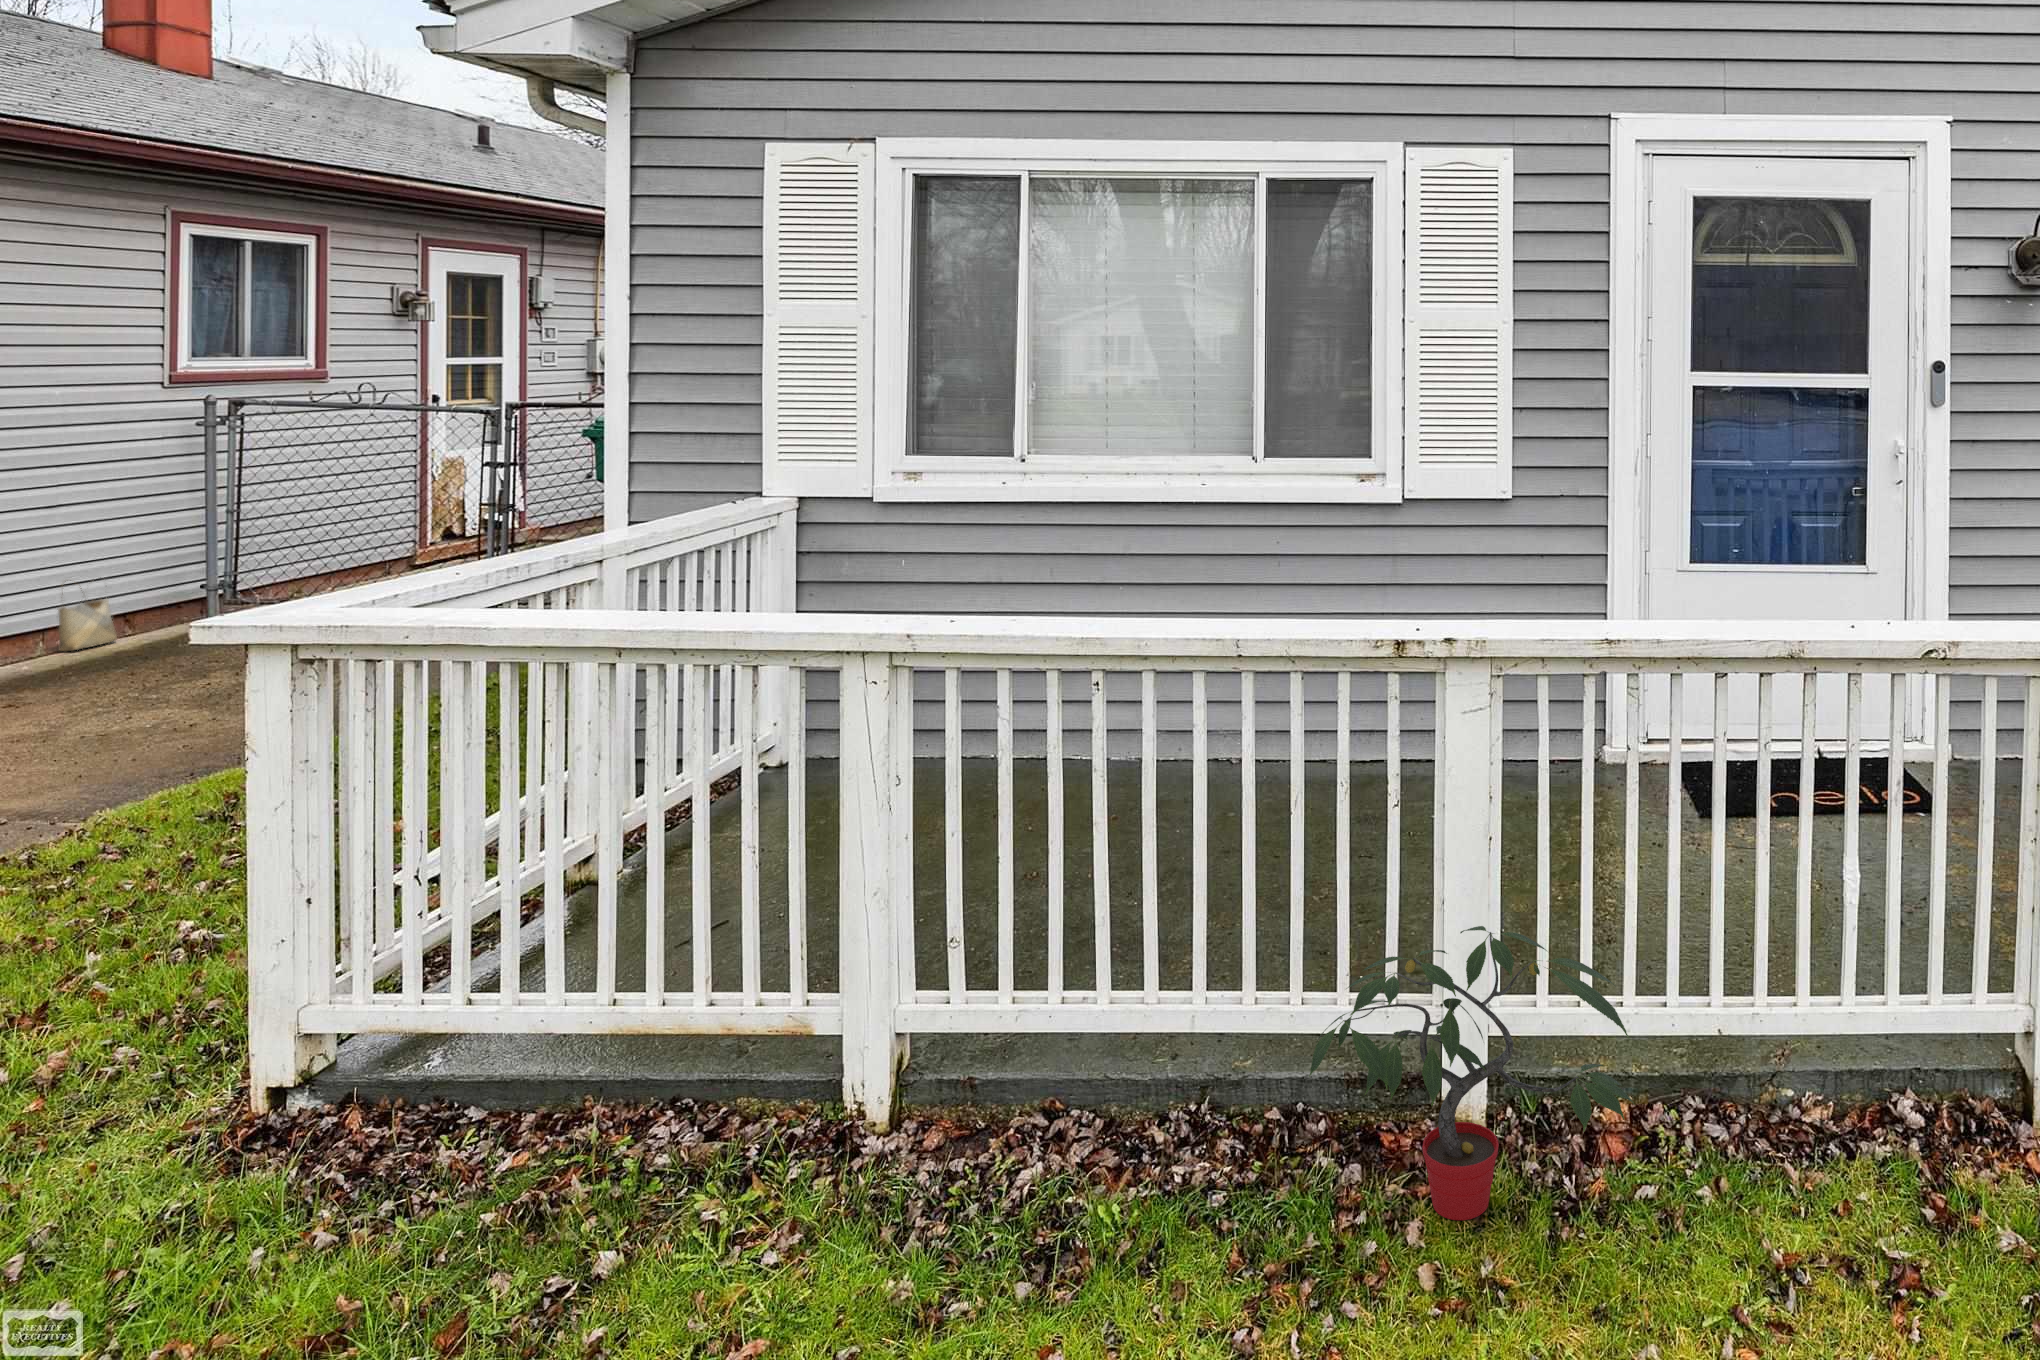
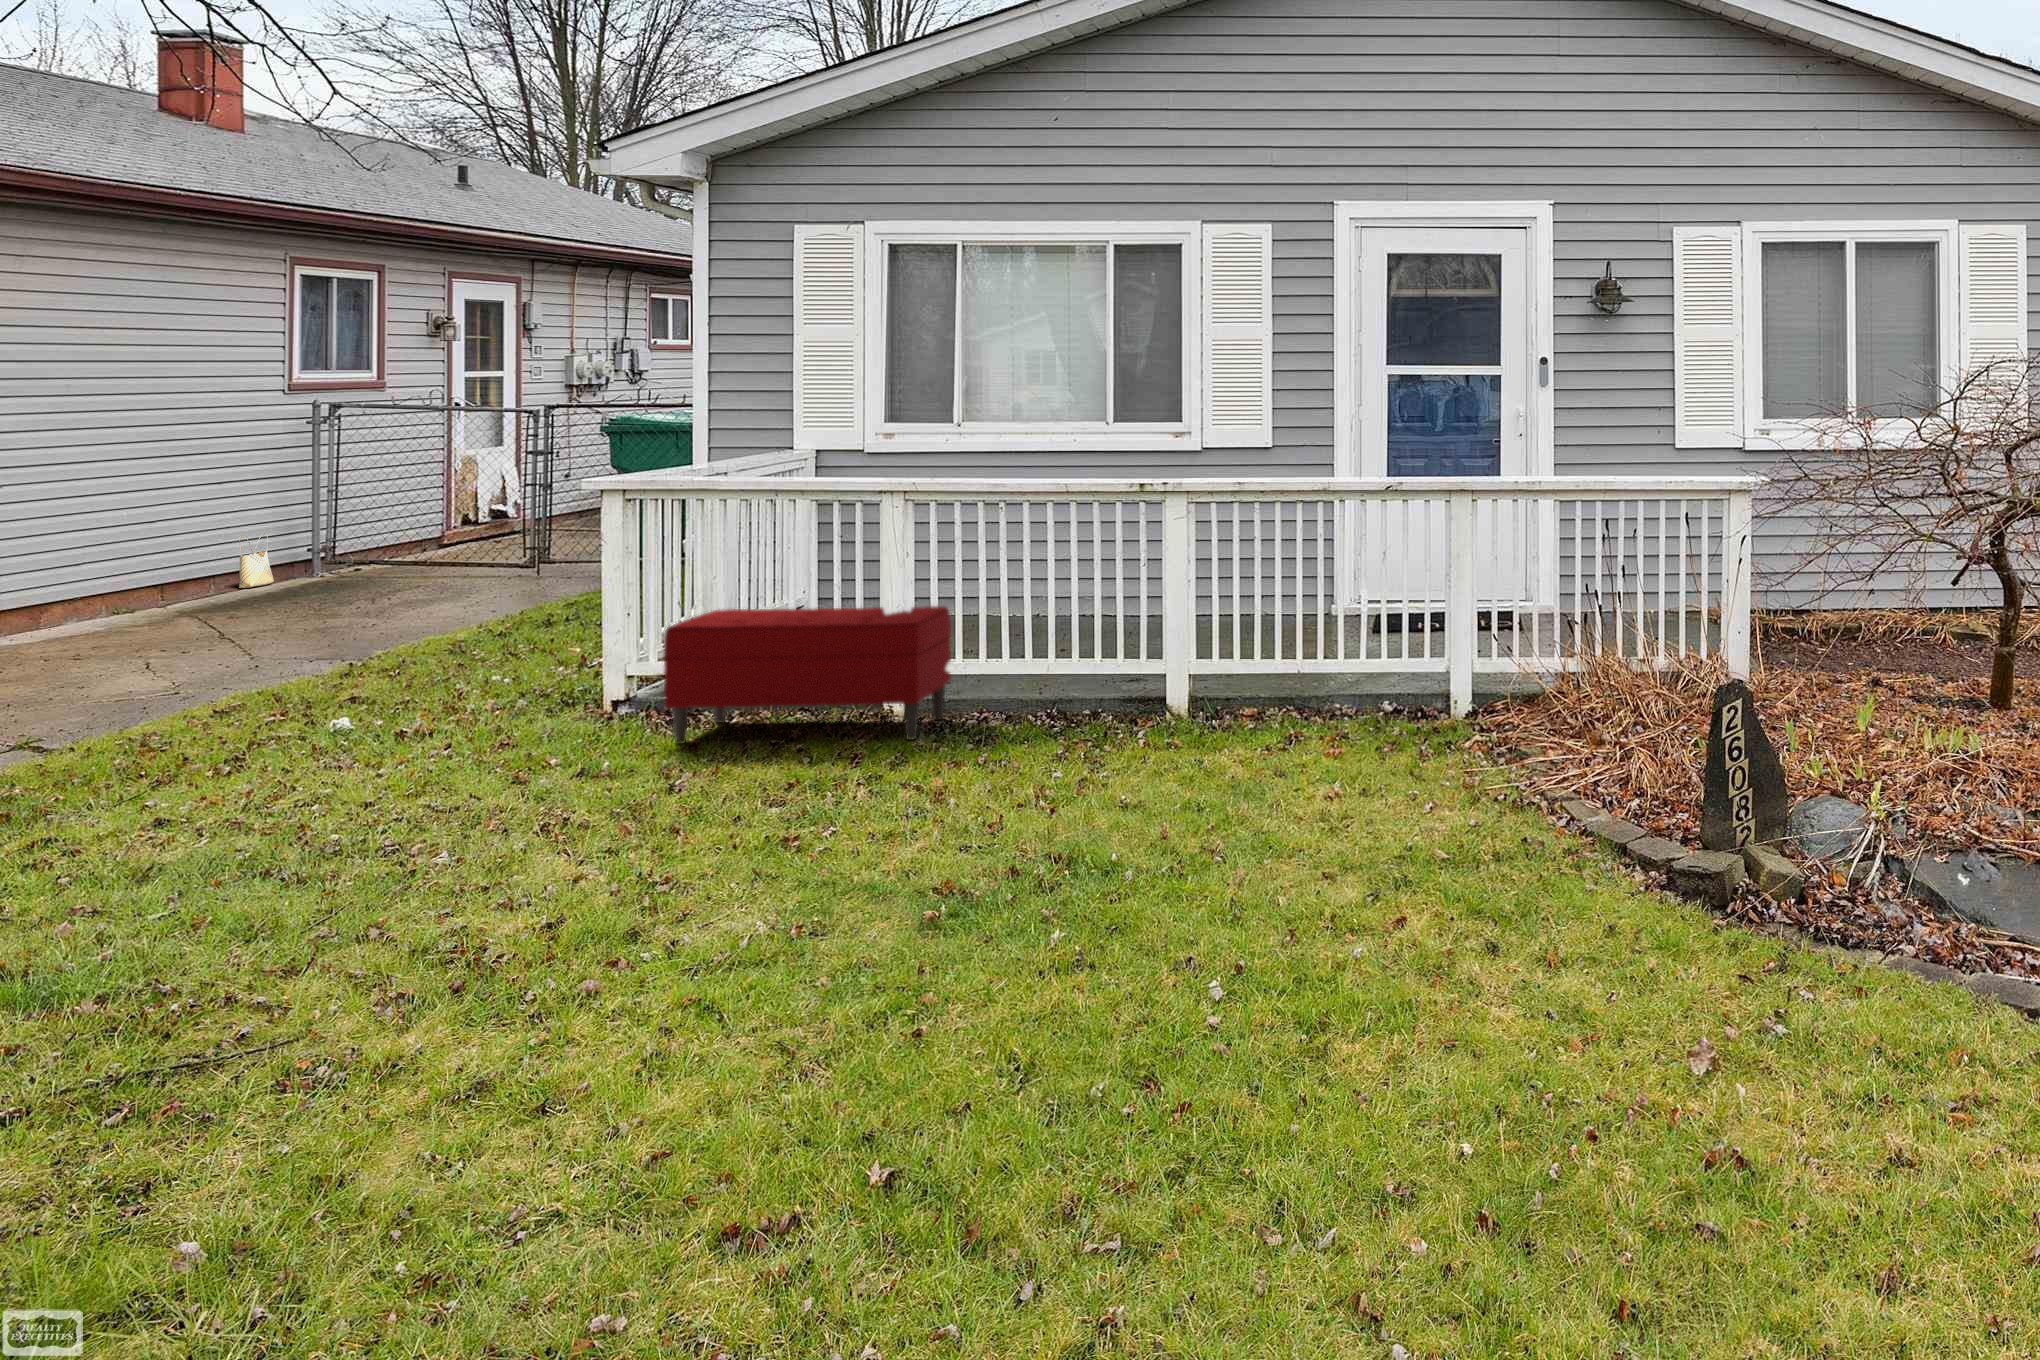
bench: none [294,881,990,1272] -> present [664,606,951,744]
potted plant: present [1309,926,1633,1220] -> none [1096,612,1245,736]

